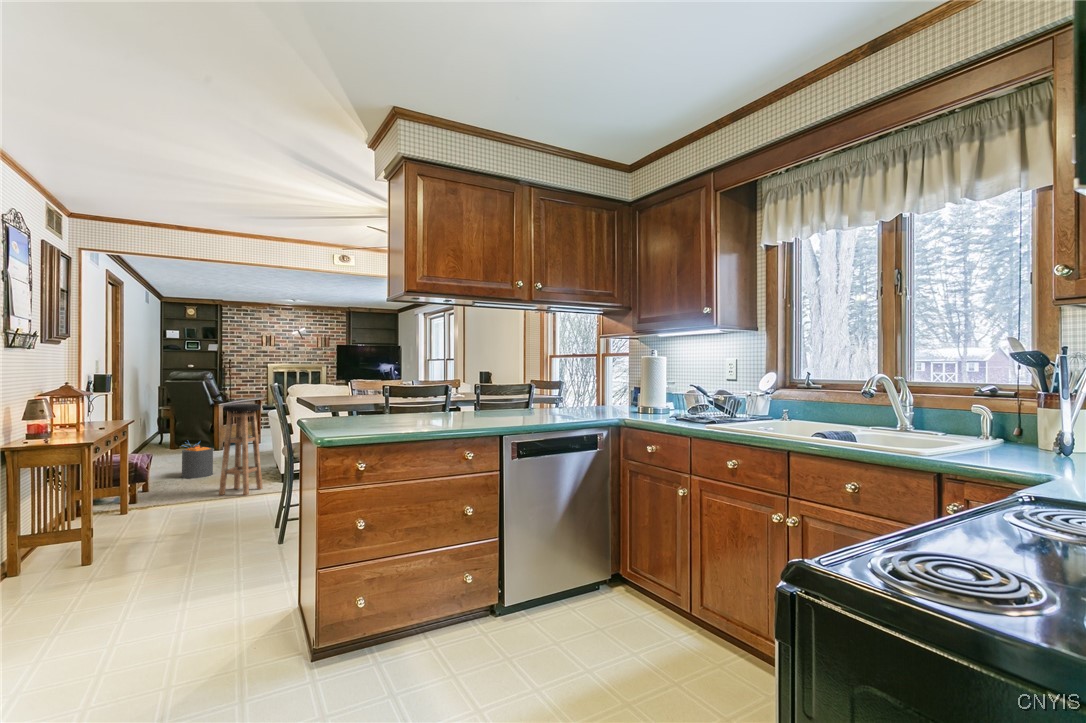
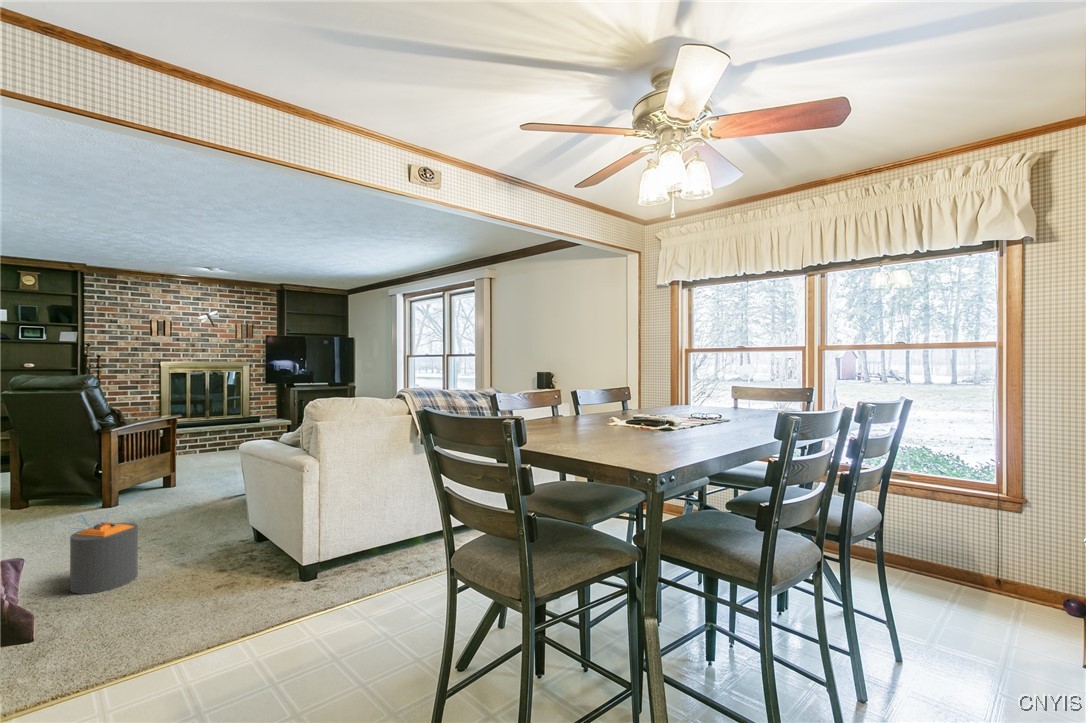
bar stool: present [219,404,262,495] -> none [198,443,283,650]

